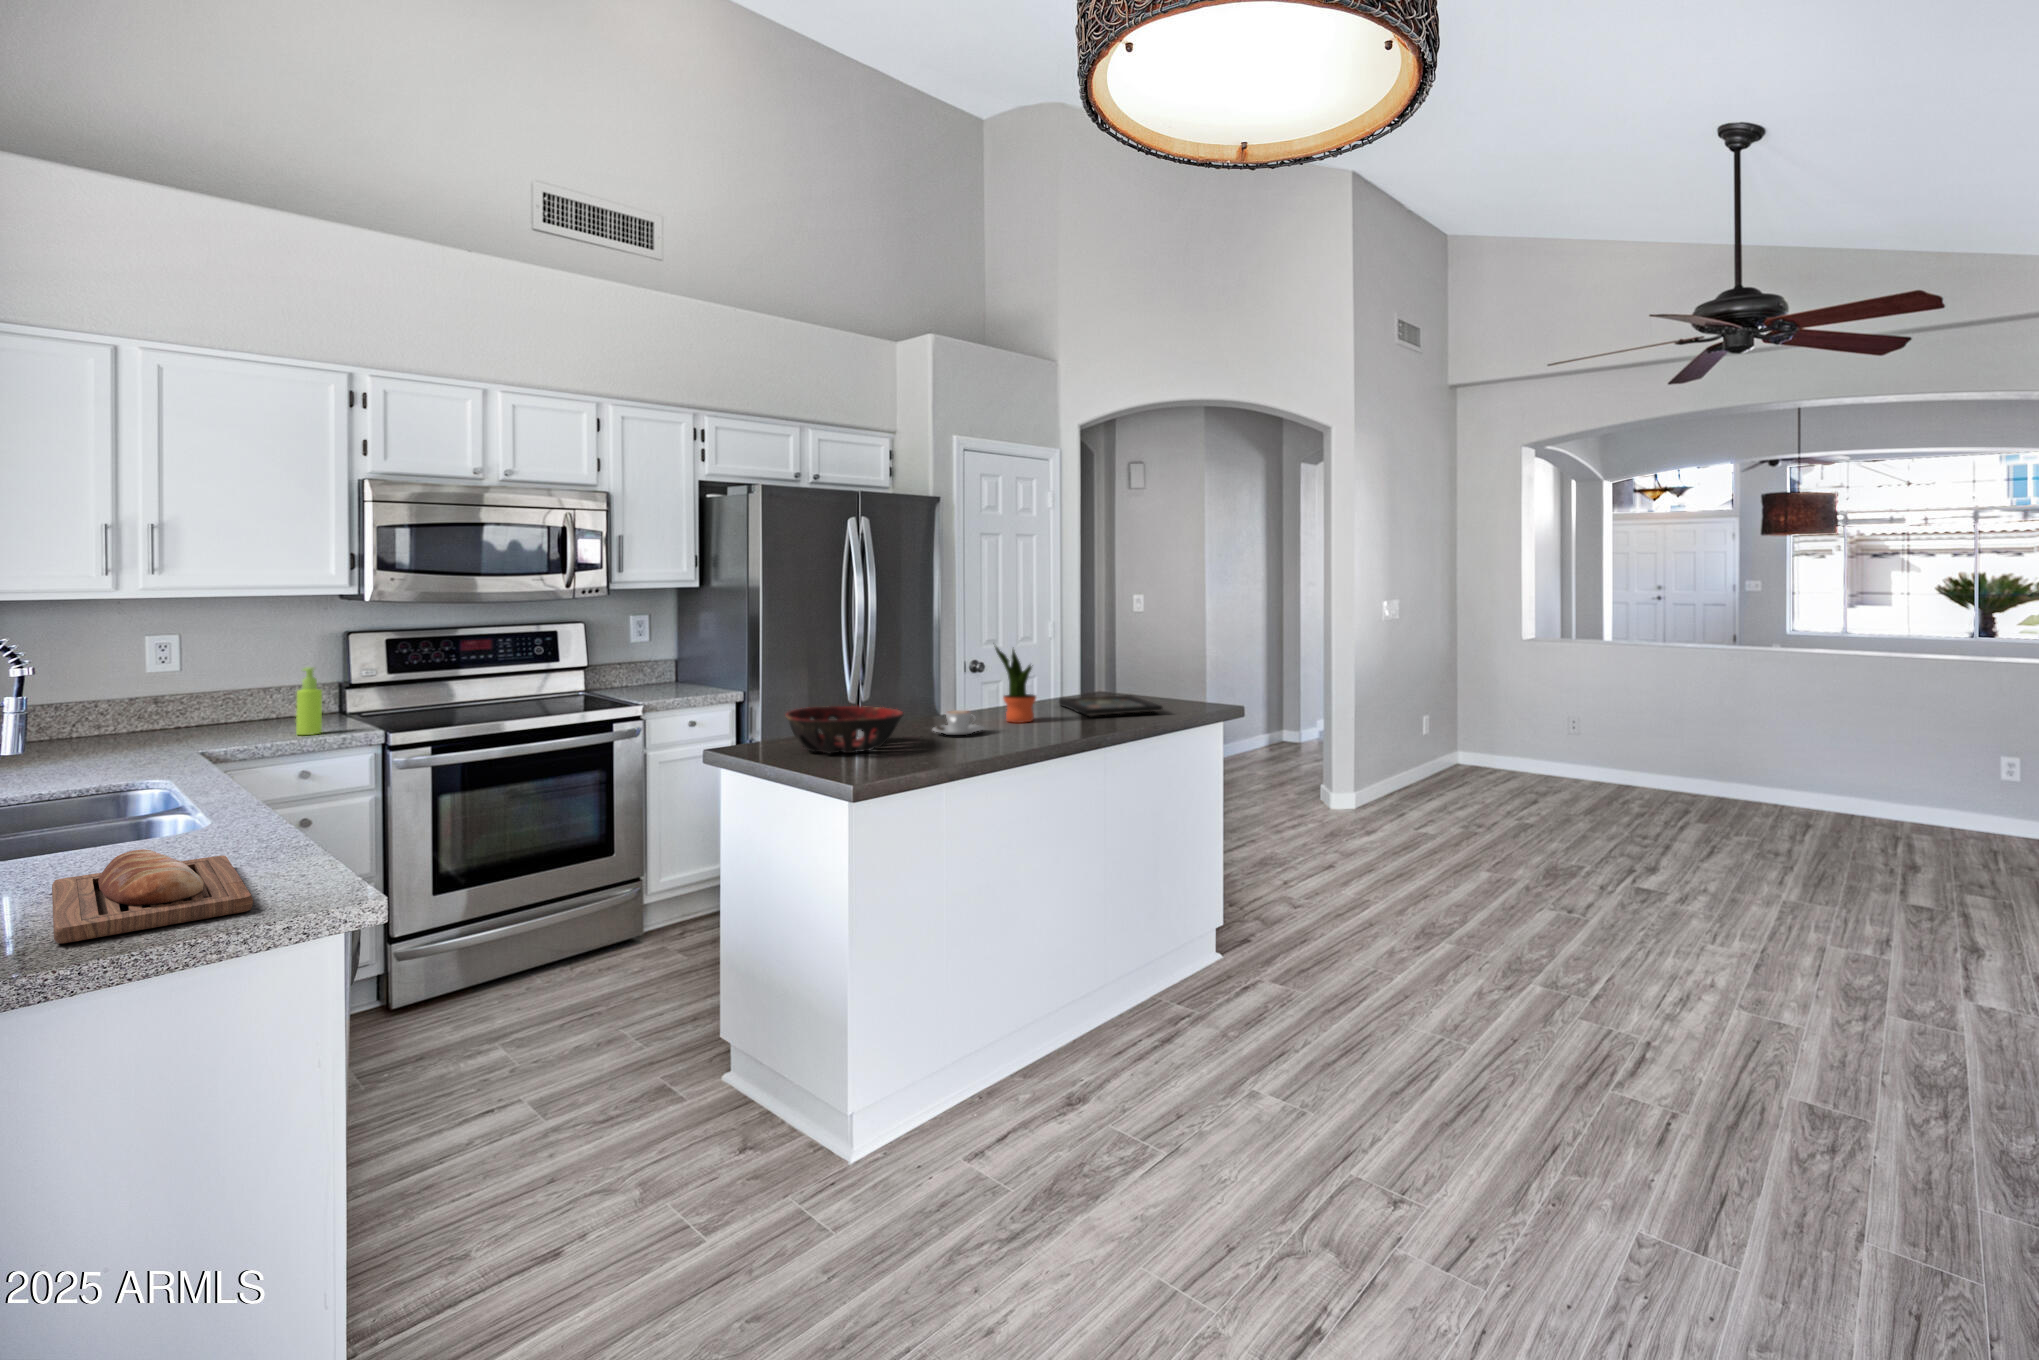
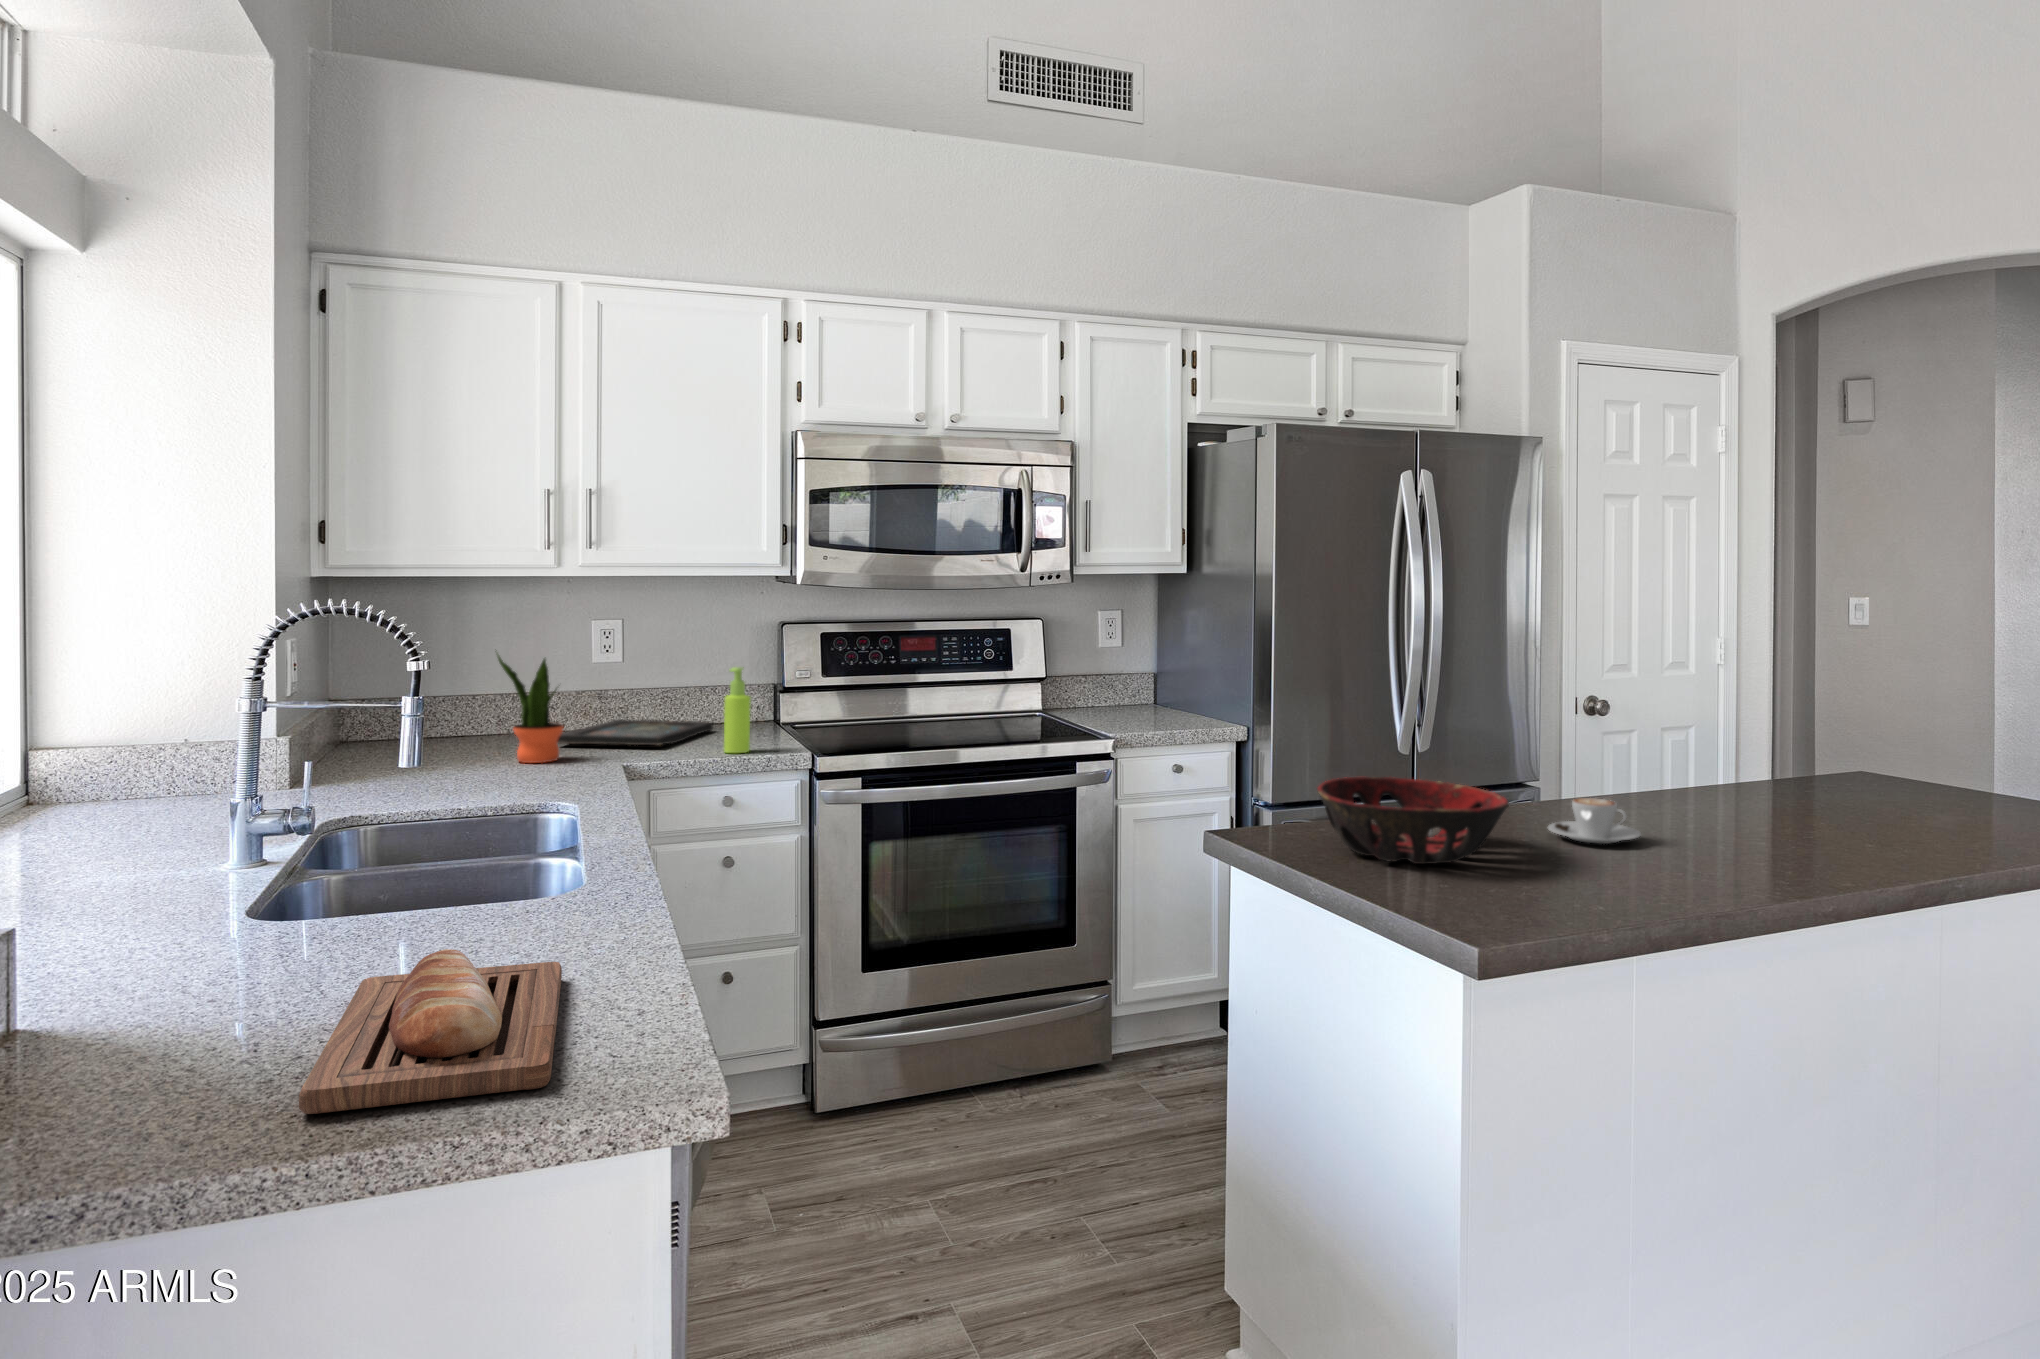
potted plant: present [994,646,1036,723] -> present [497,654,563,763]
tray: present [1059,695,1163,716] -> present [557,719,713,745]

